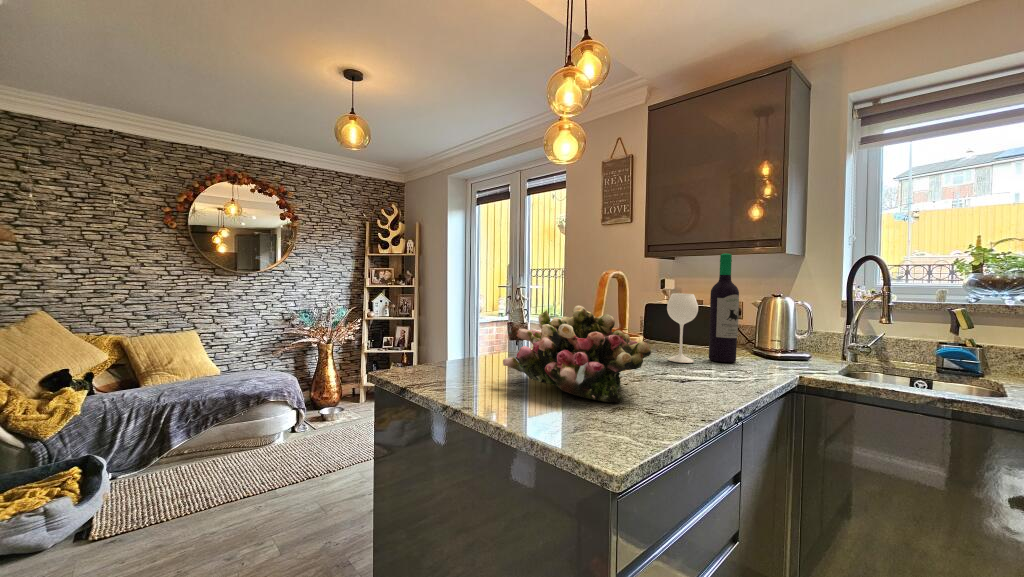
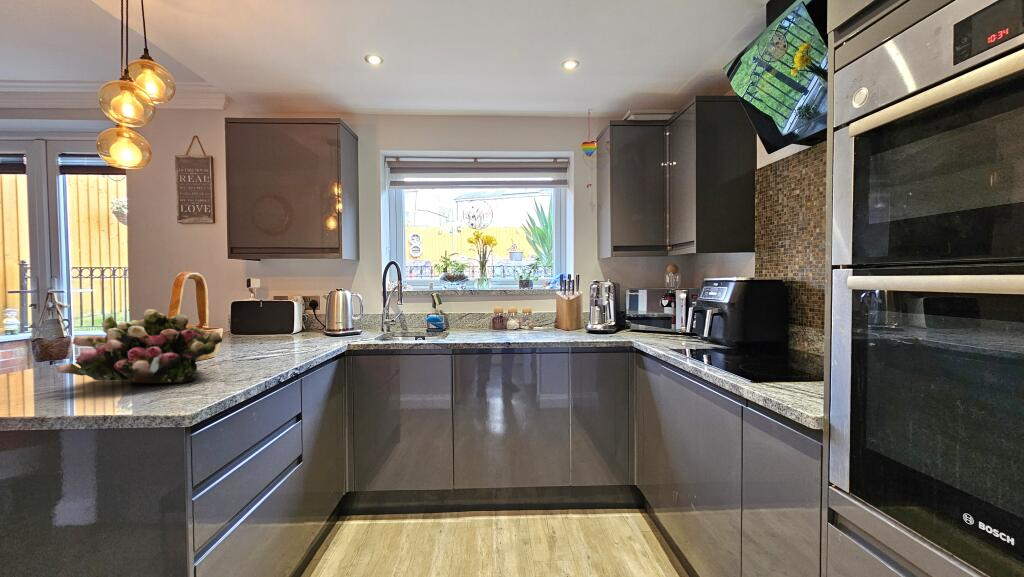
wine bottle: present [667,254,739,363] -> none [247,260,308,348]

